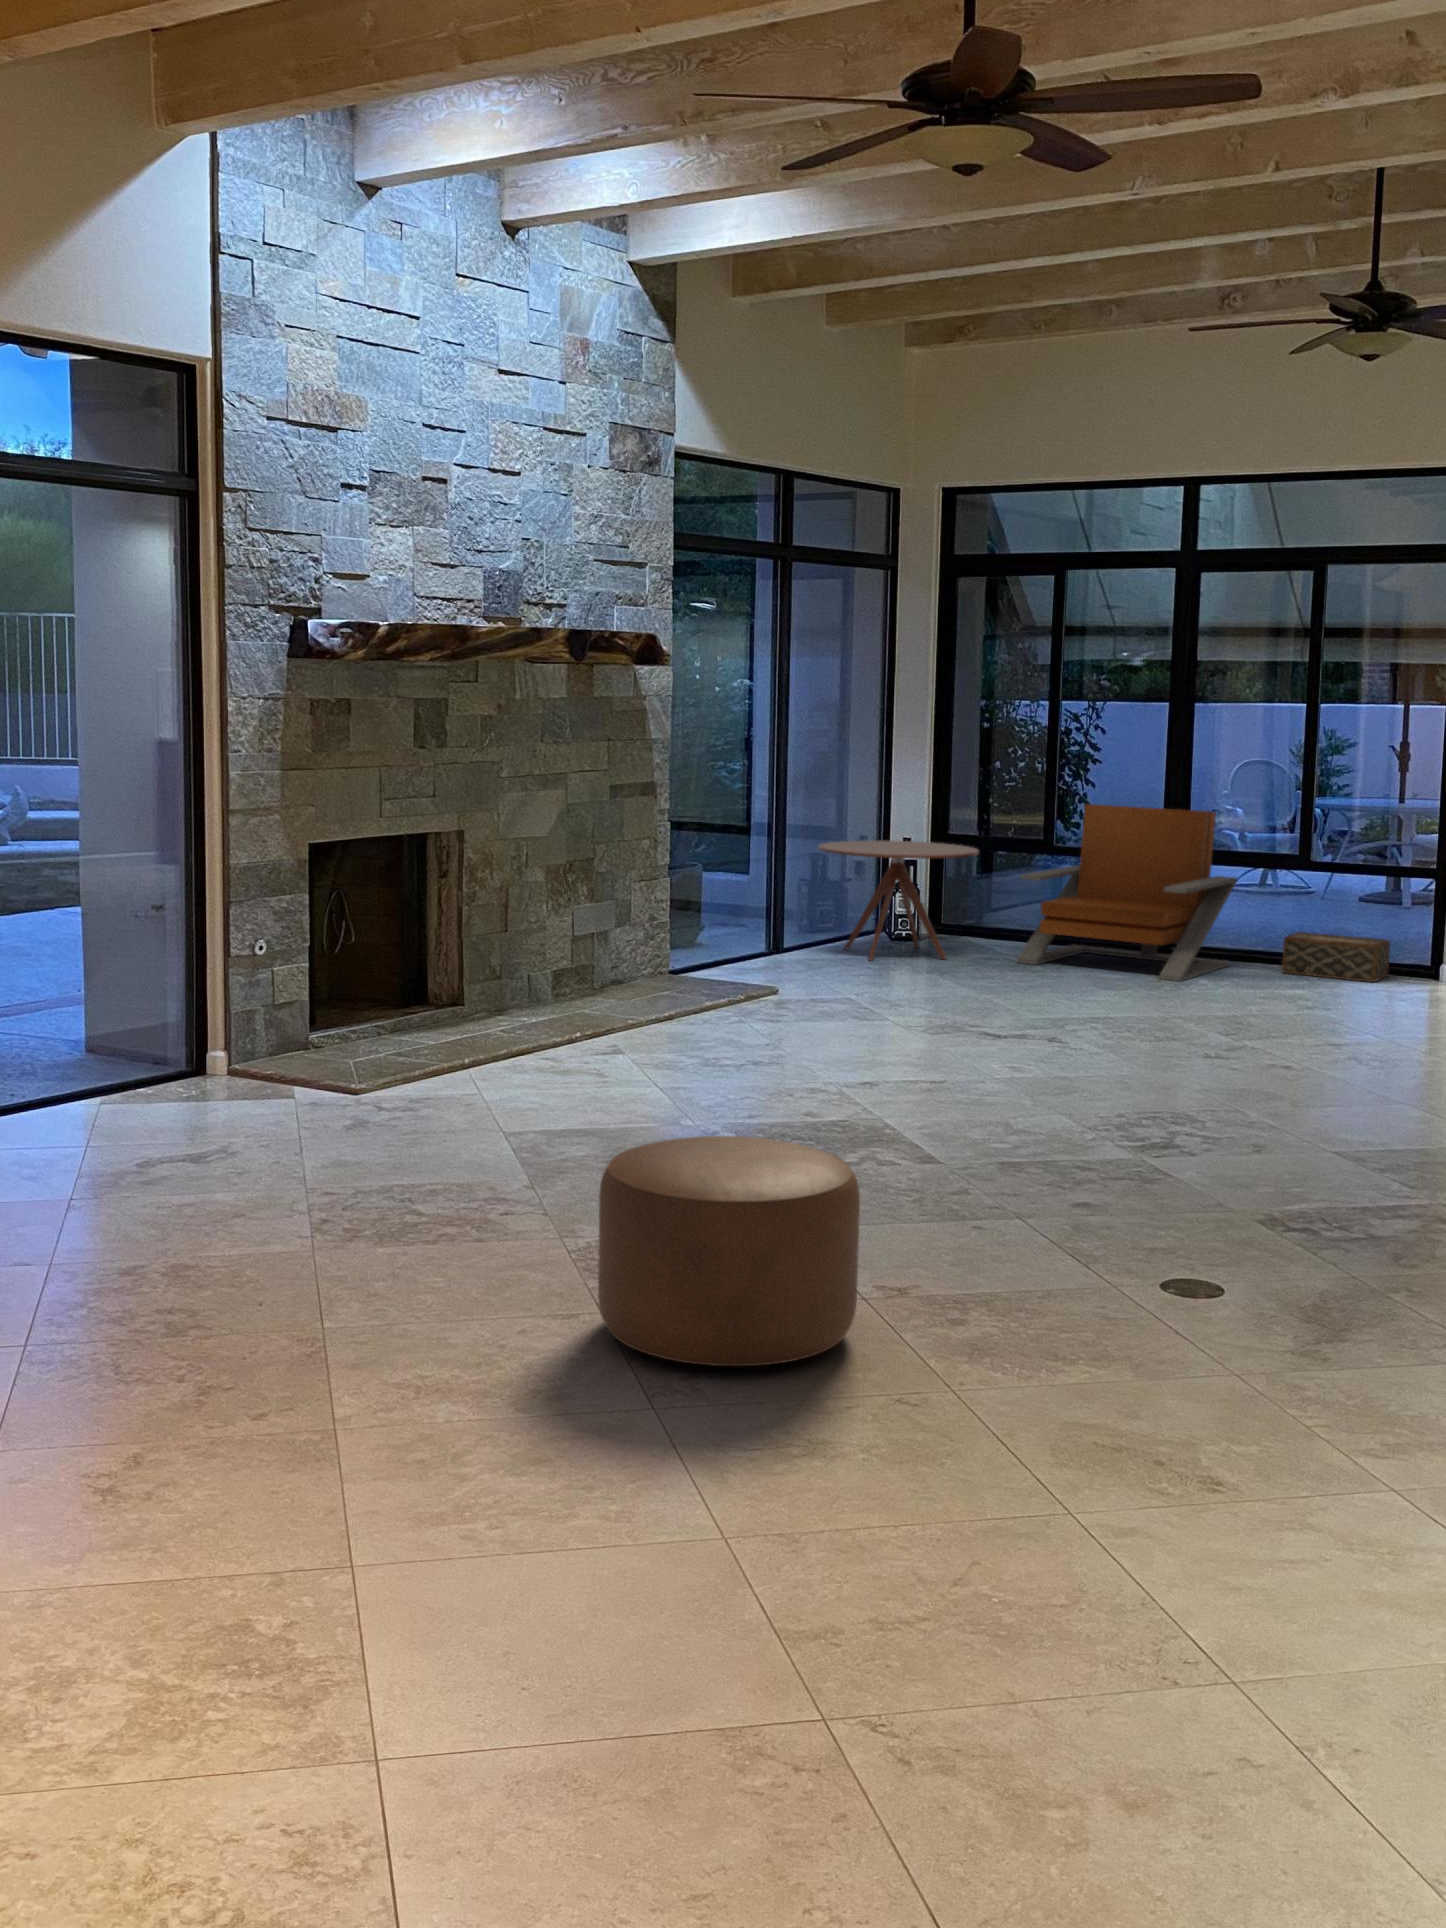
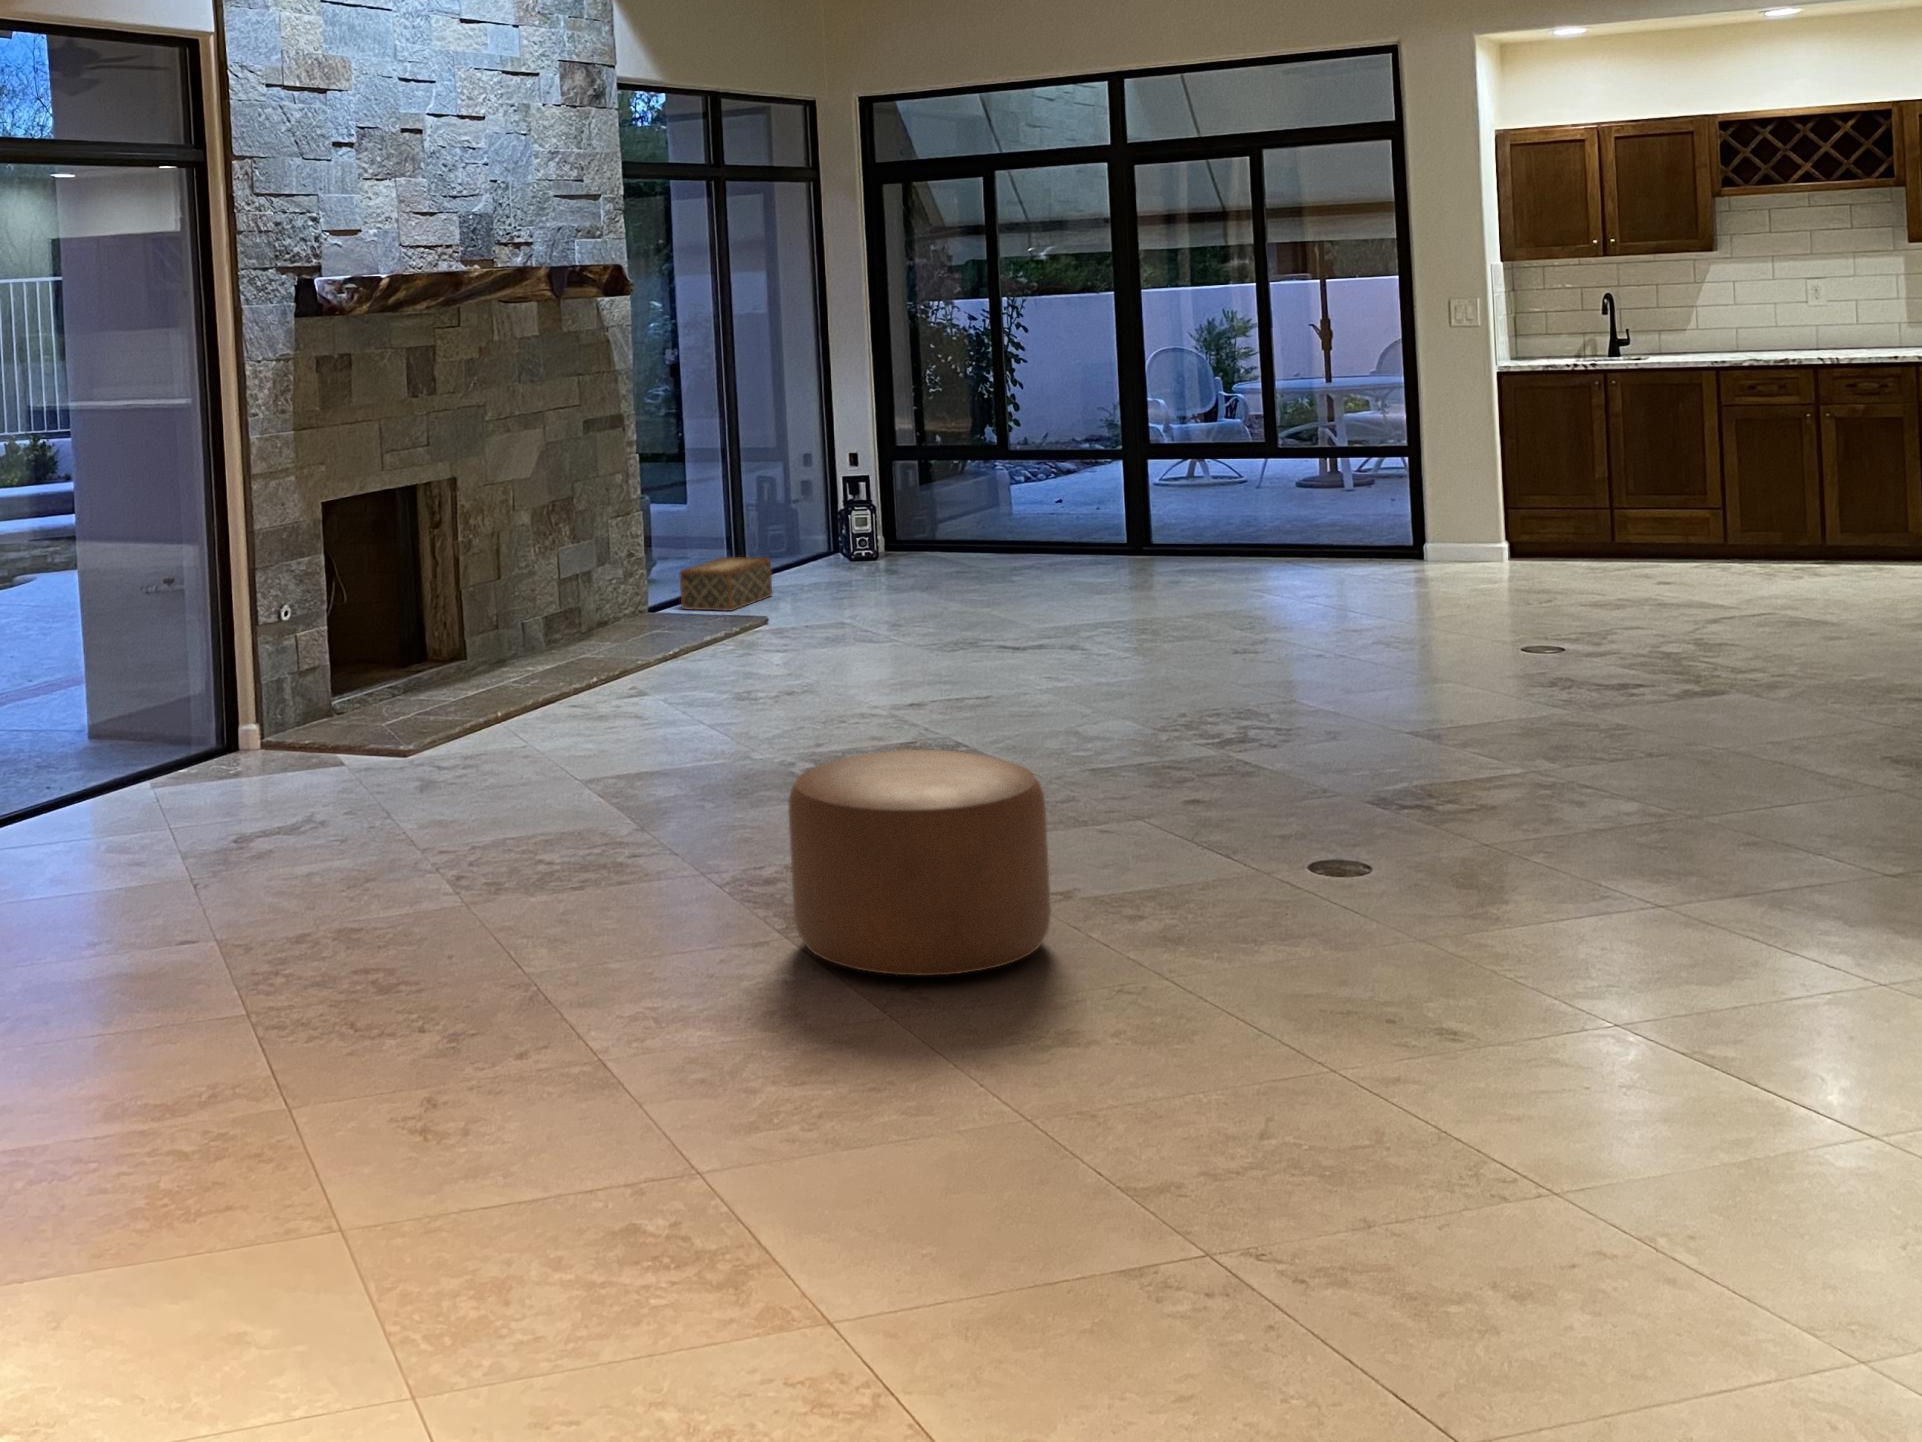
lounge chair: present [1017,804,1238,981] -> none [985,402,1204,577]
round table: present [818,841,978,961] -> none [773,456,938,583]
woven basket: present [1282,932,1390,982] -> present [680,557,772,611]

